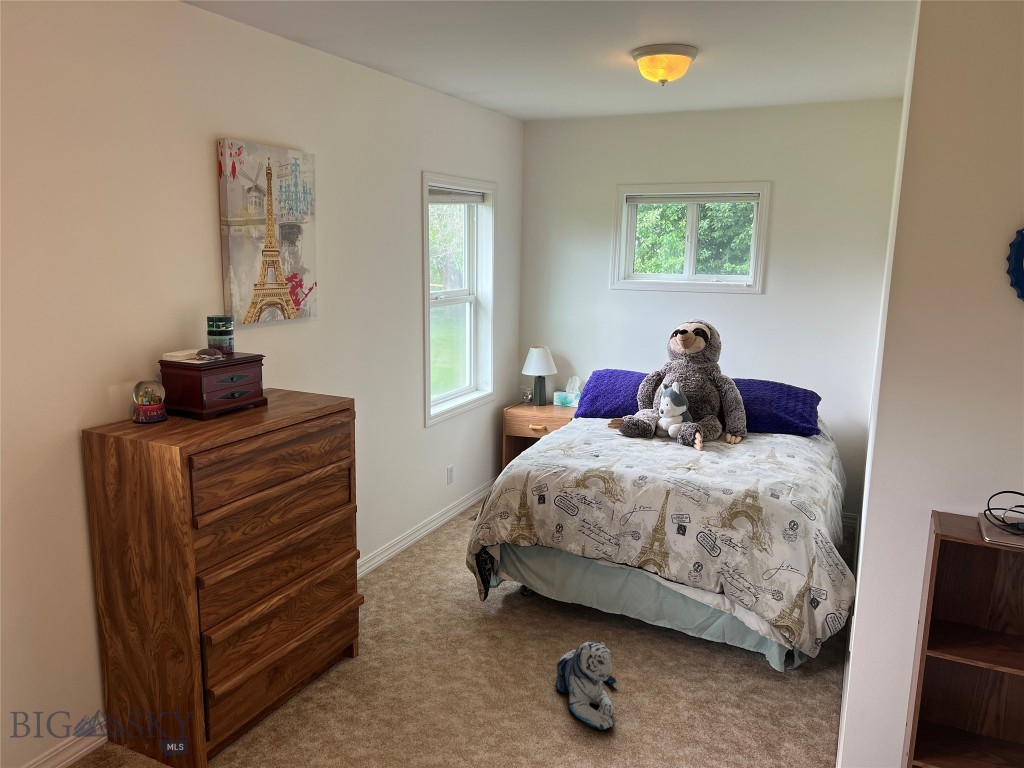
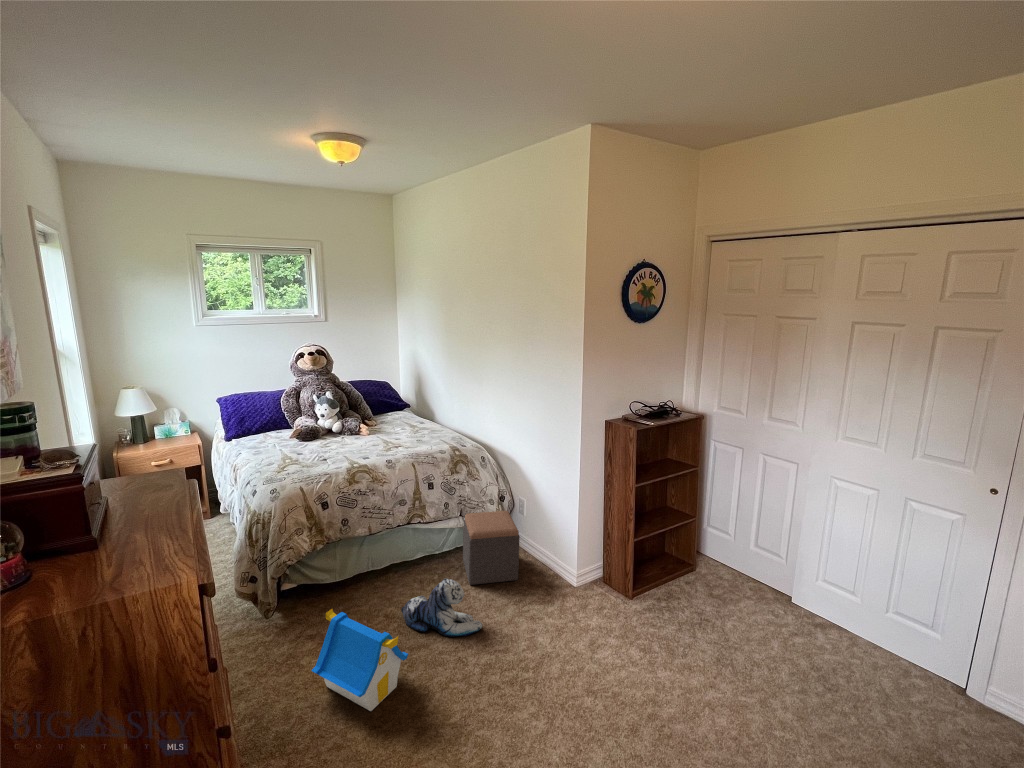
footstool: none [681,594,796,726] -> present [463,511,520,585]
toy house: none [408,595,490,709] -> present [312,609,408,711]

